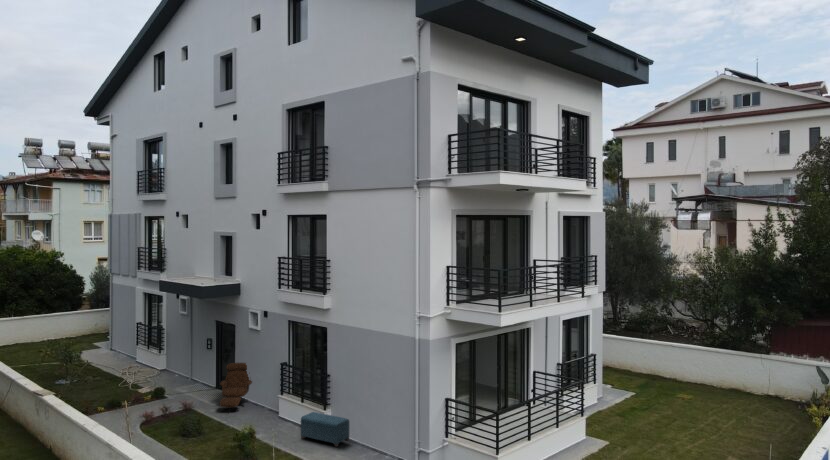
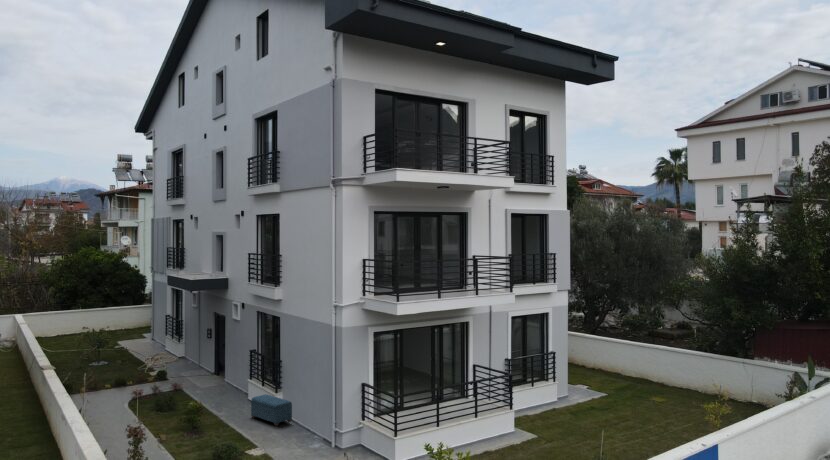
lounge chair: present [220,363,252,412] -> none [201,350,236,394]

